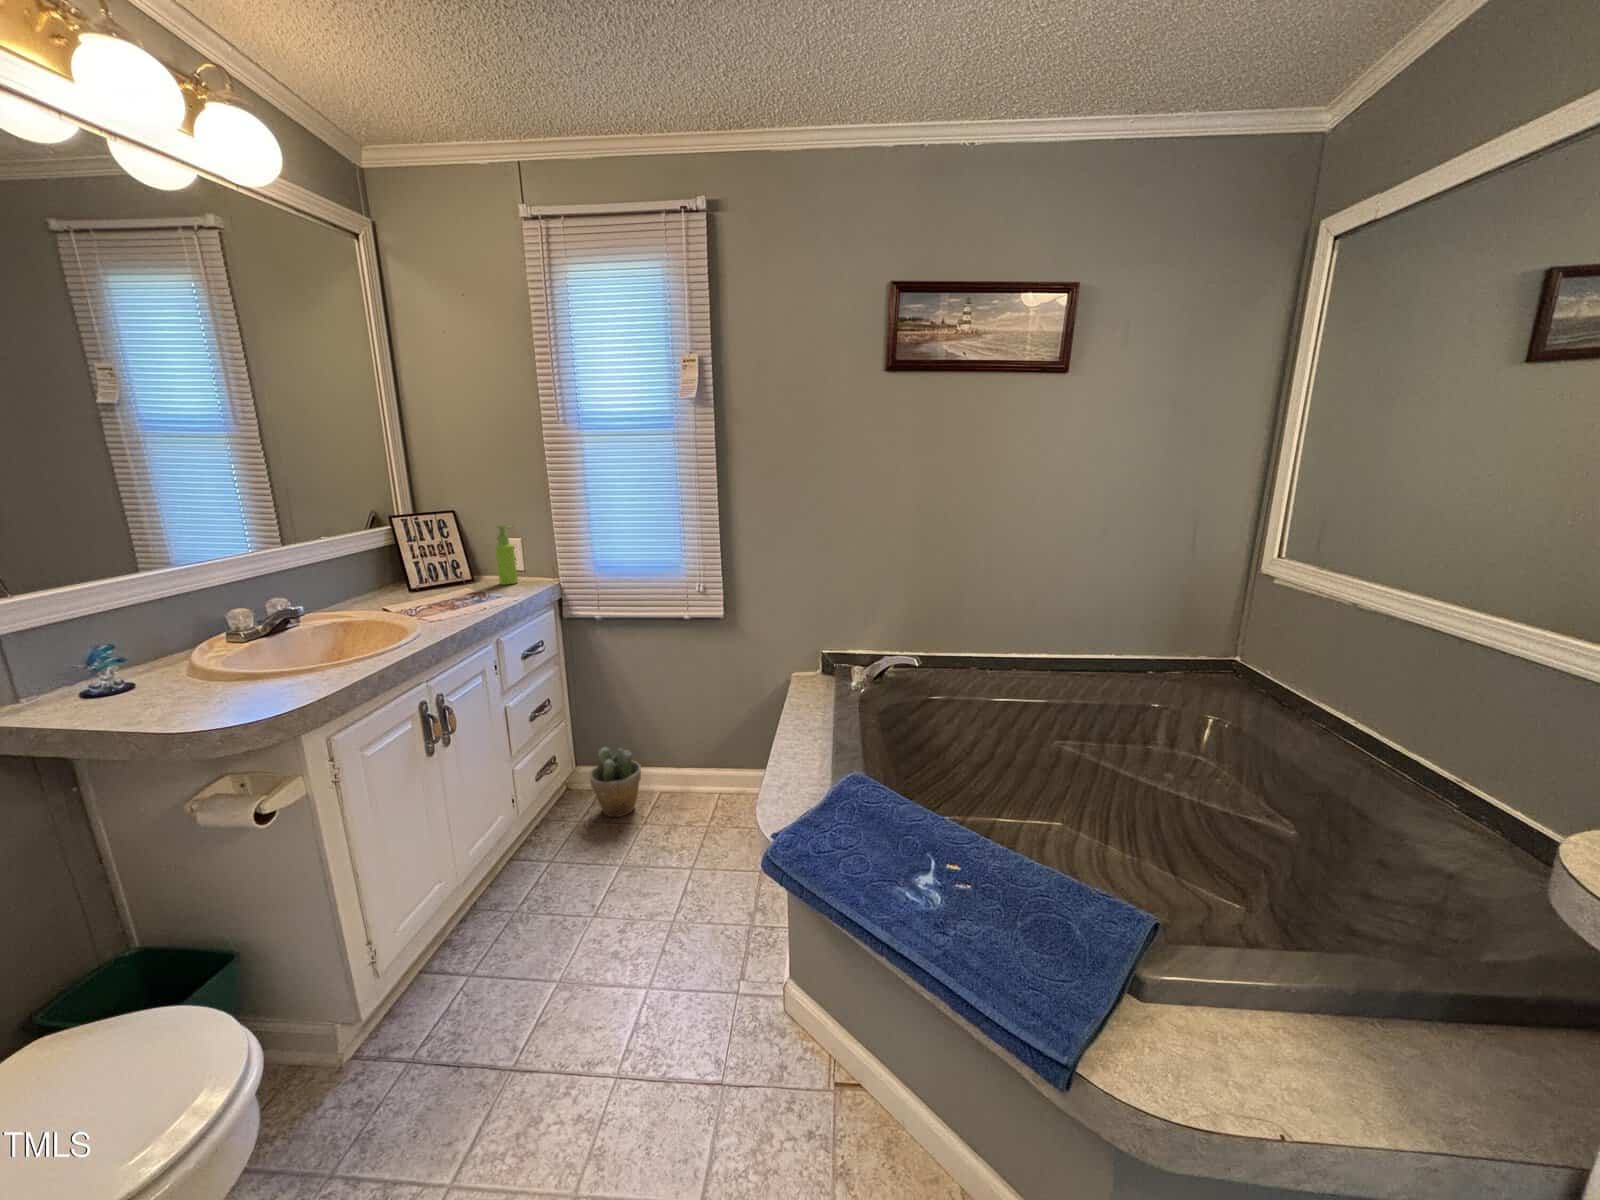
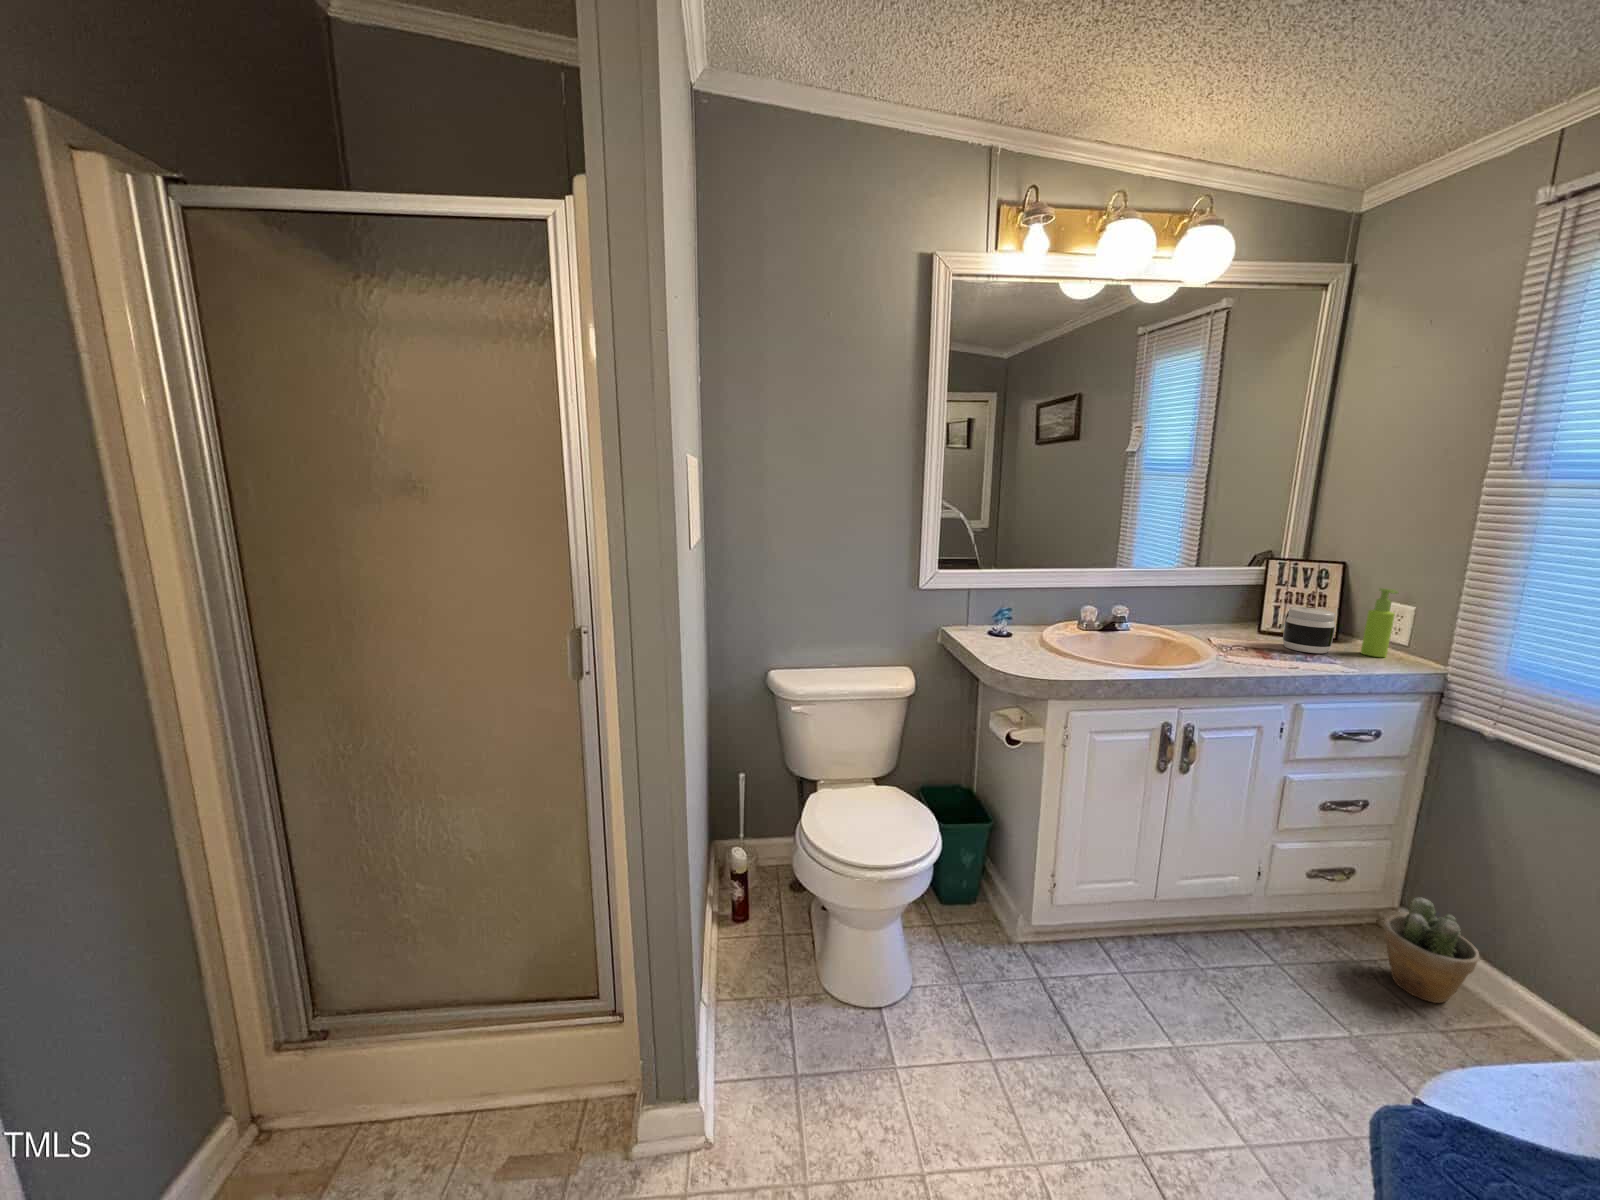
jar: none [441,554,484,596] -> present [1283,607,1335,653]

